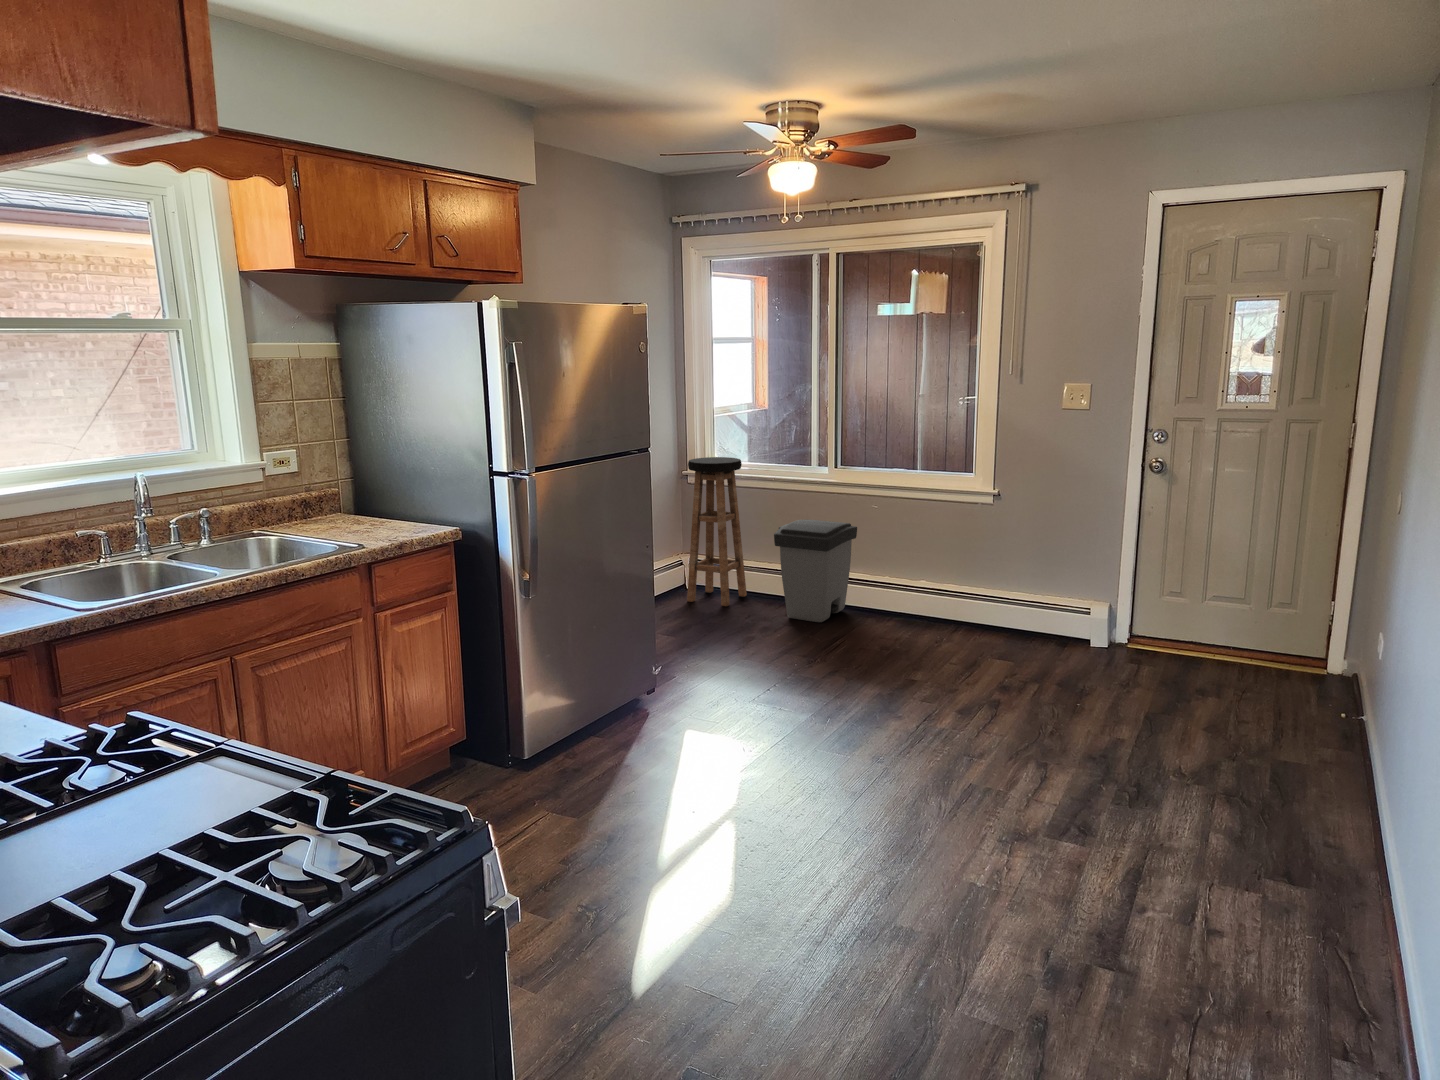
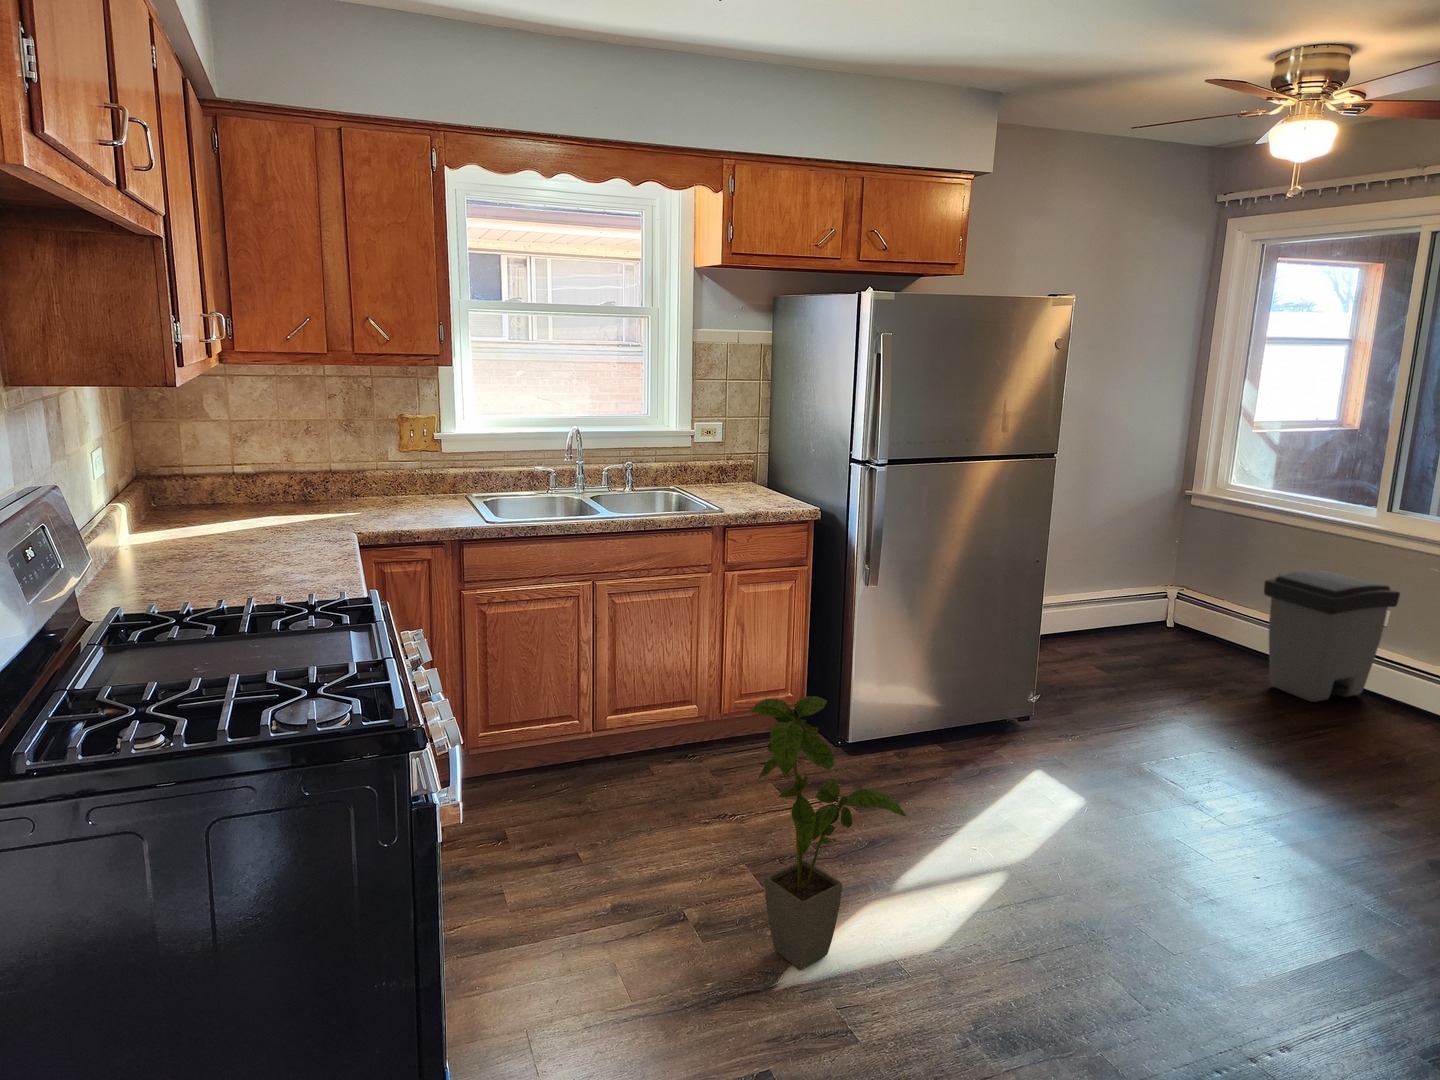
bar stool: present [687,457,747,606] -> none [1157,478,1254,655]
house plant: none [586,699,741,968] -> present [751,697,907,969]

